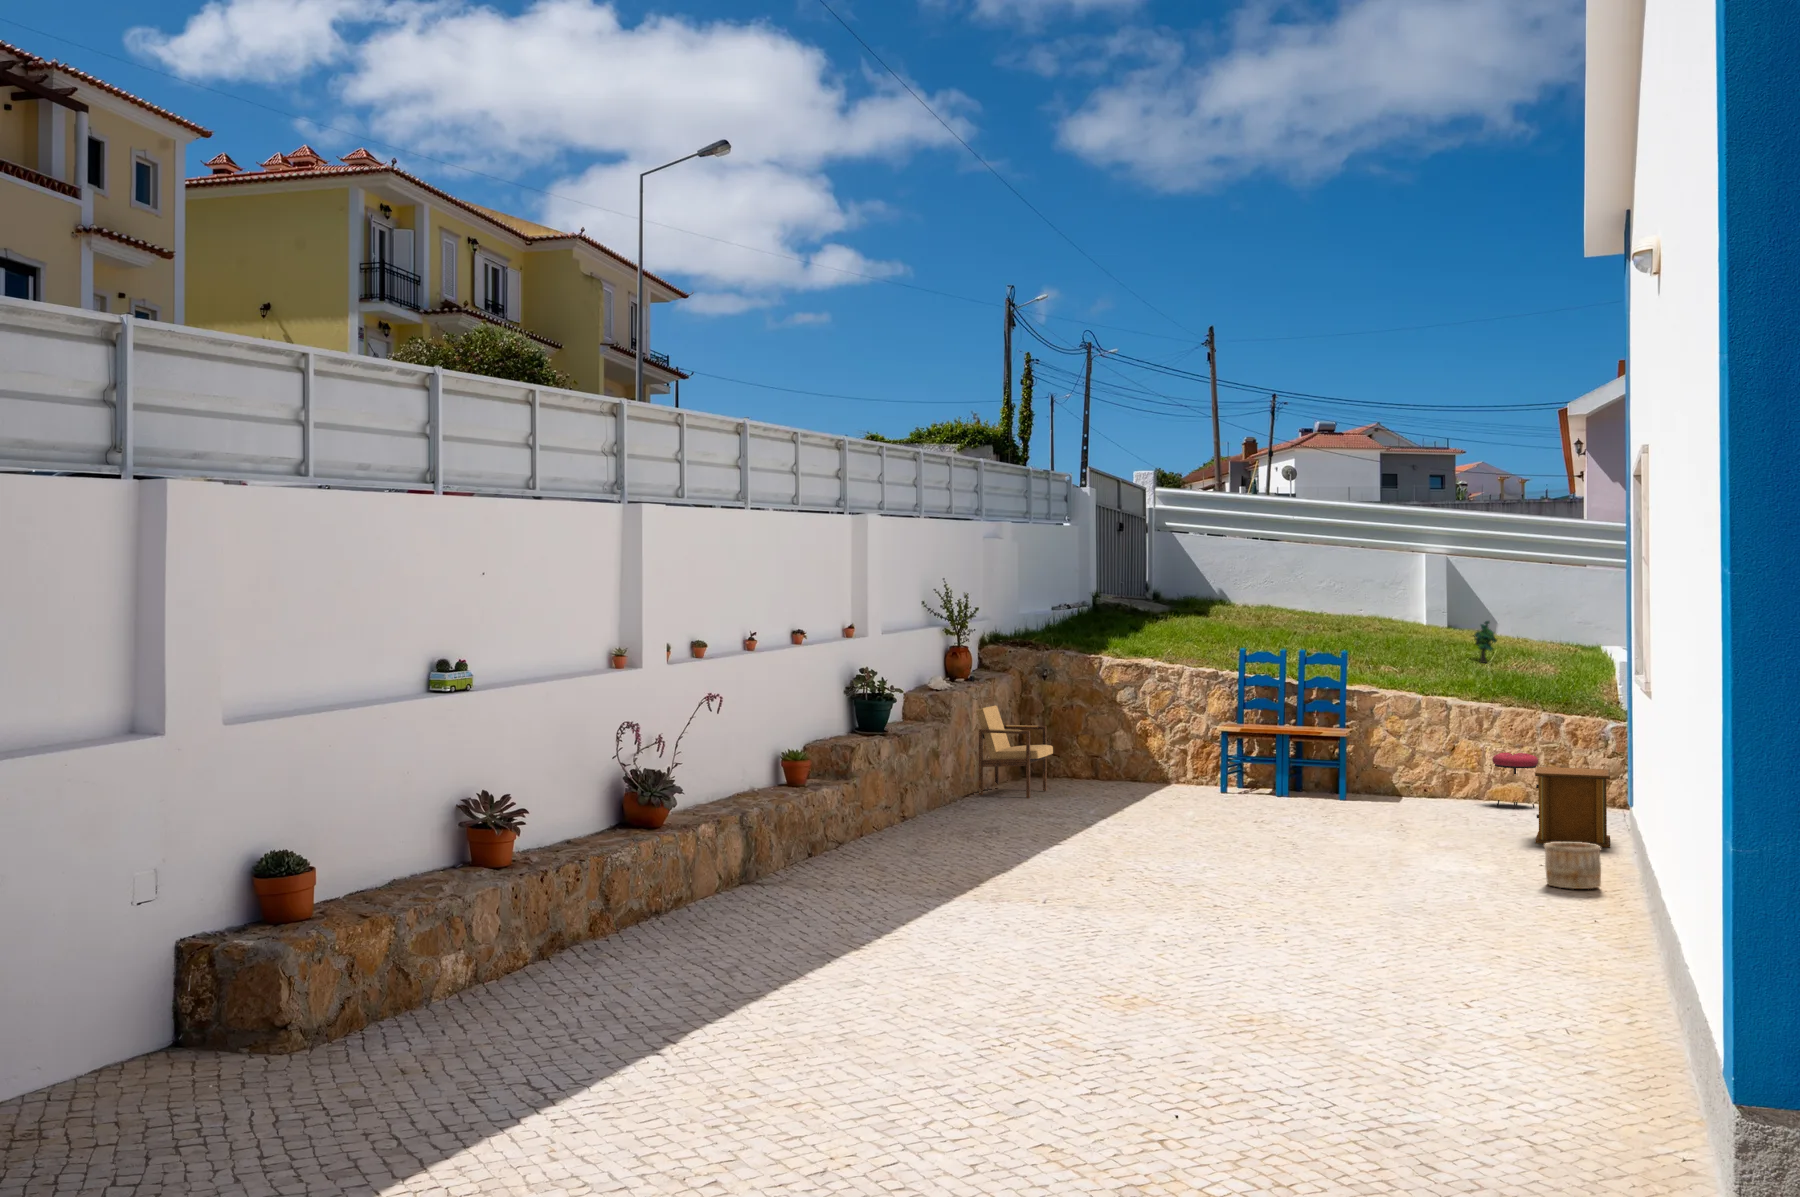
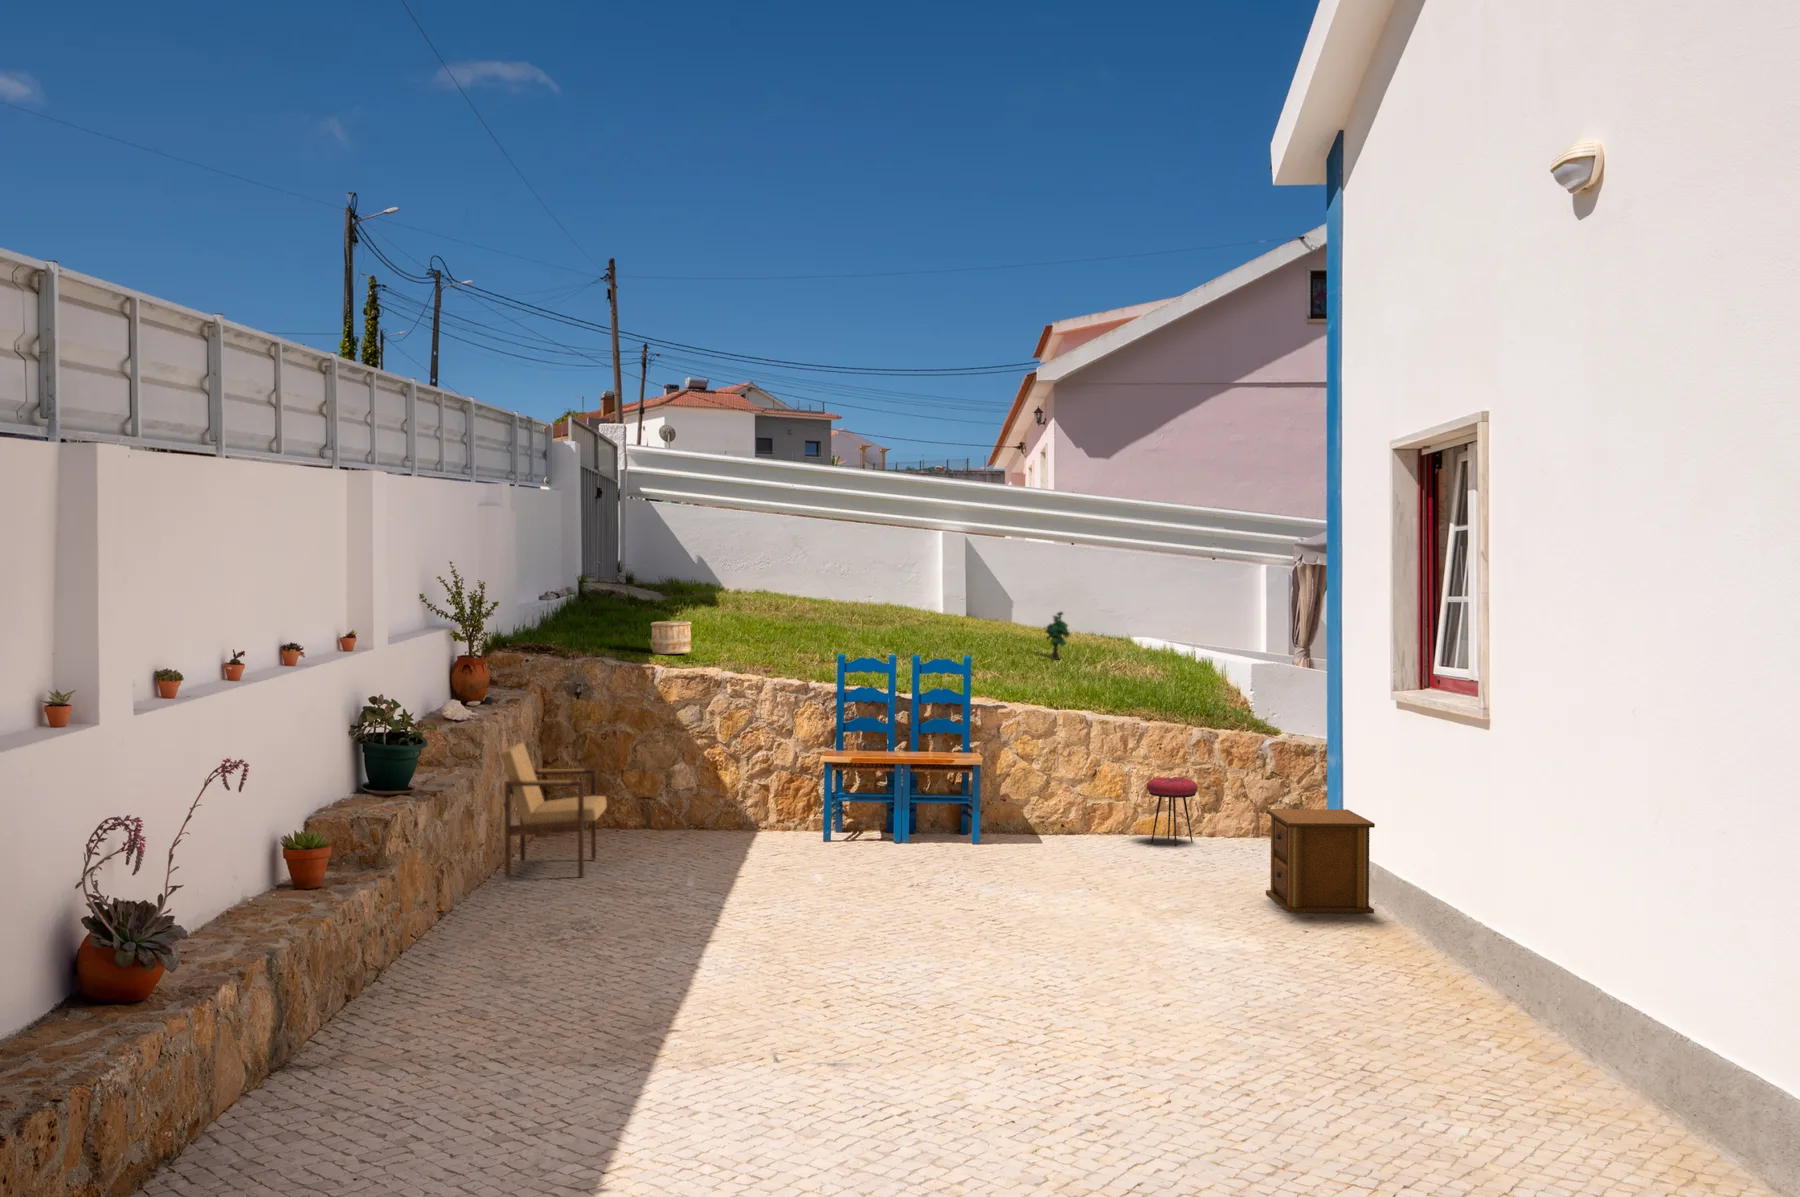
wooden bucket: present [1544,842,1601,889] -> present [650,621,691,654]

